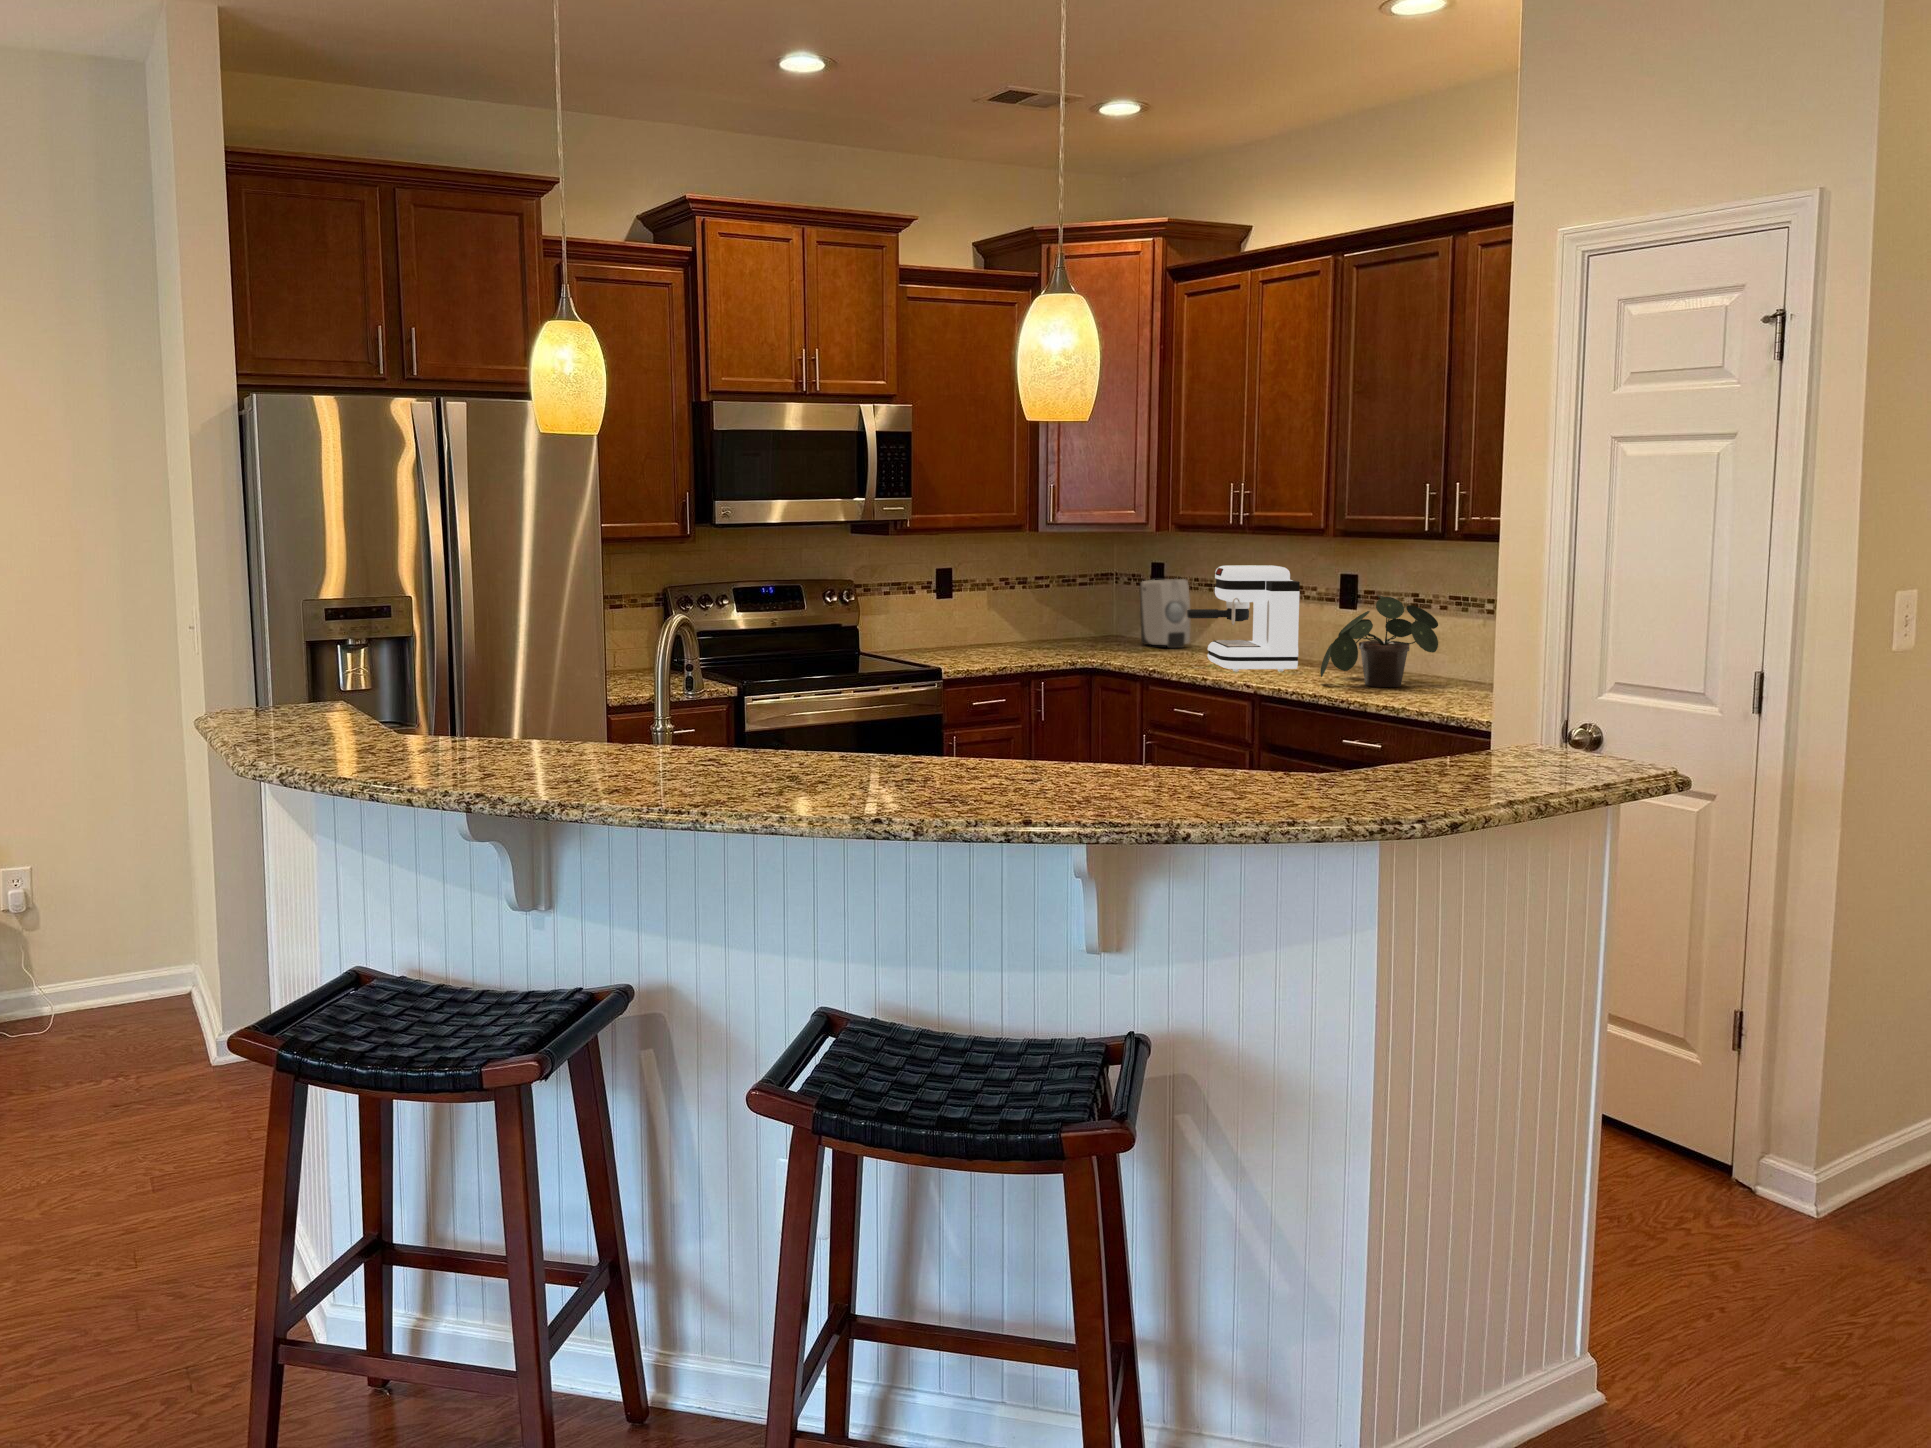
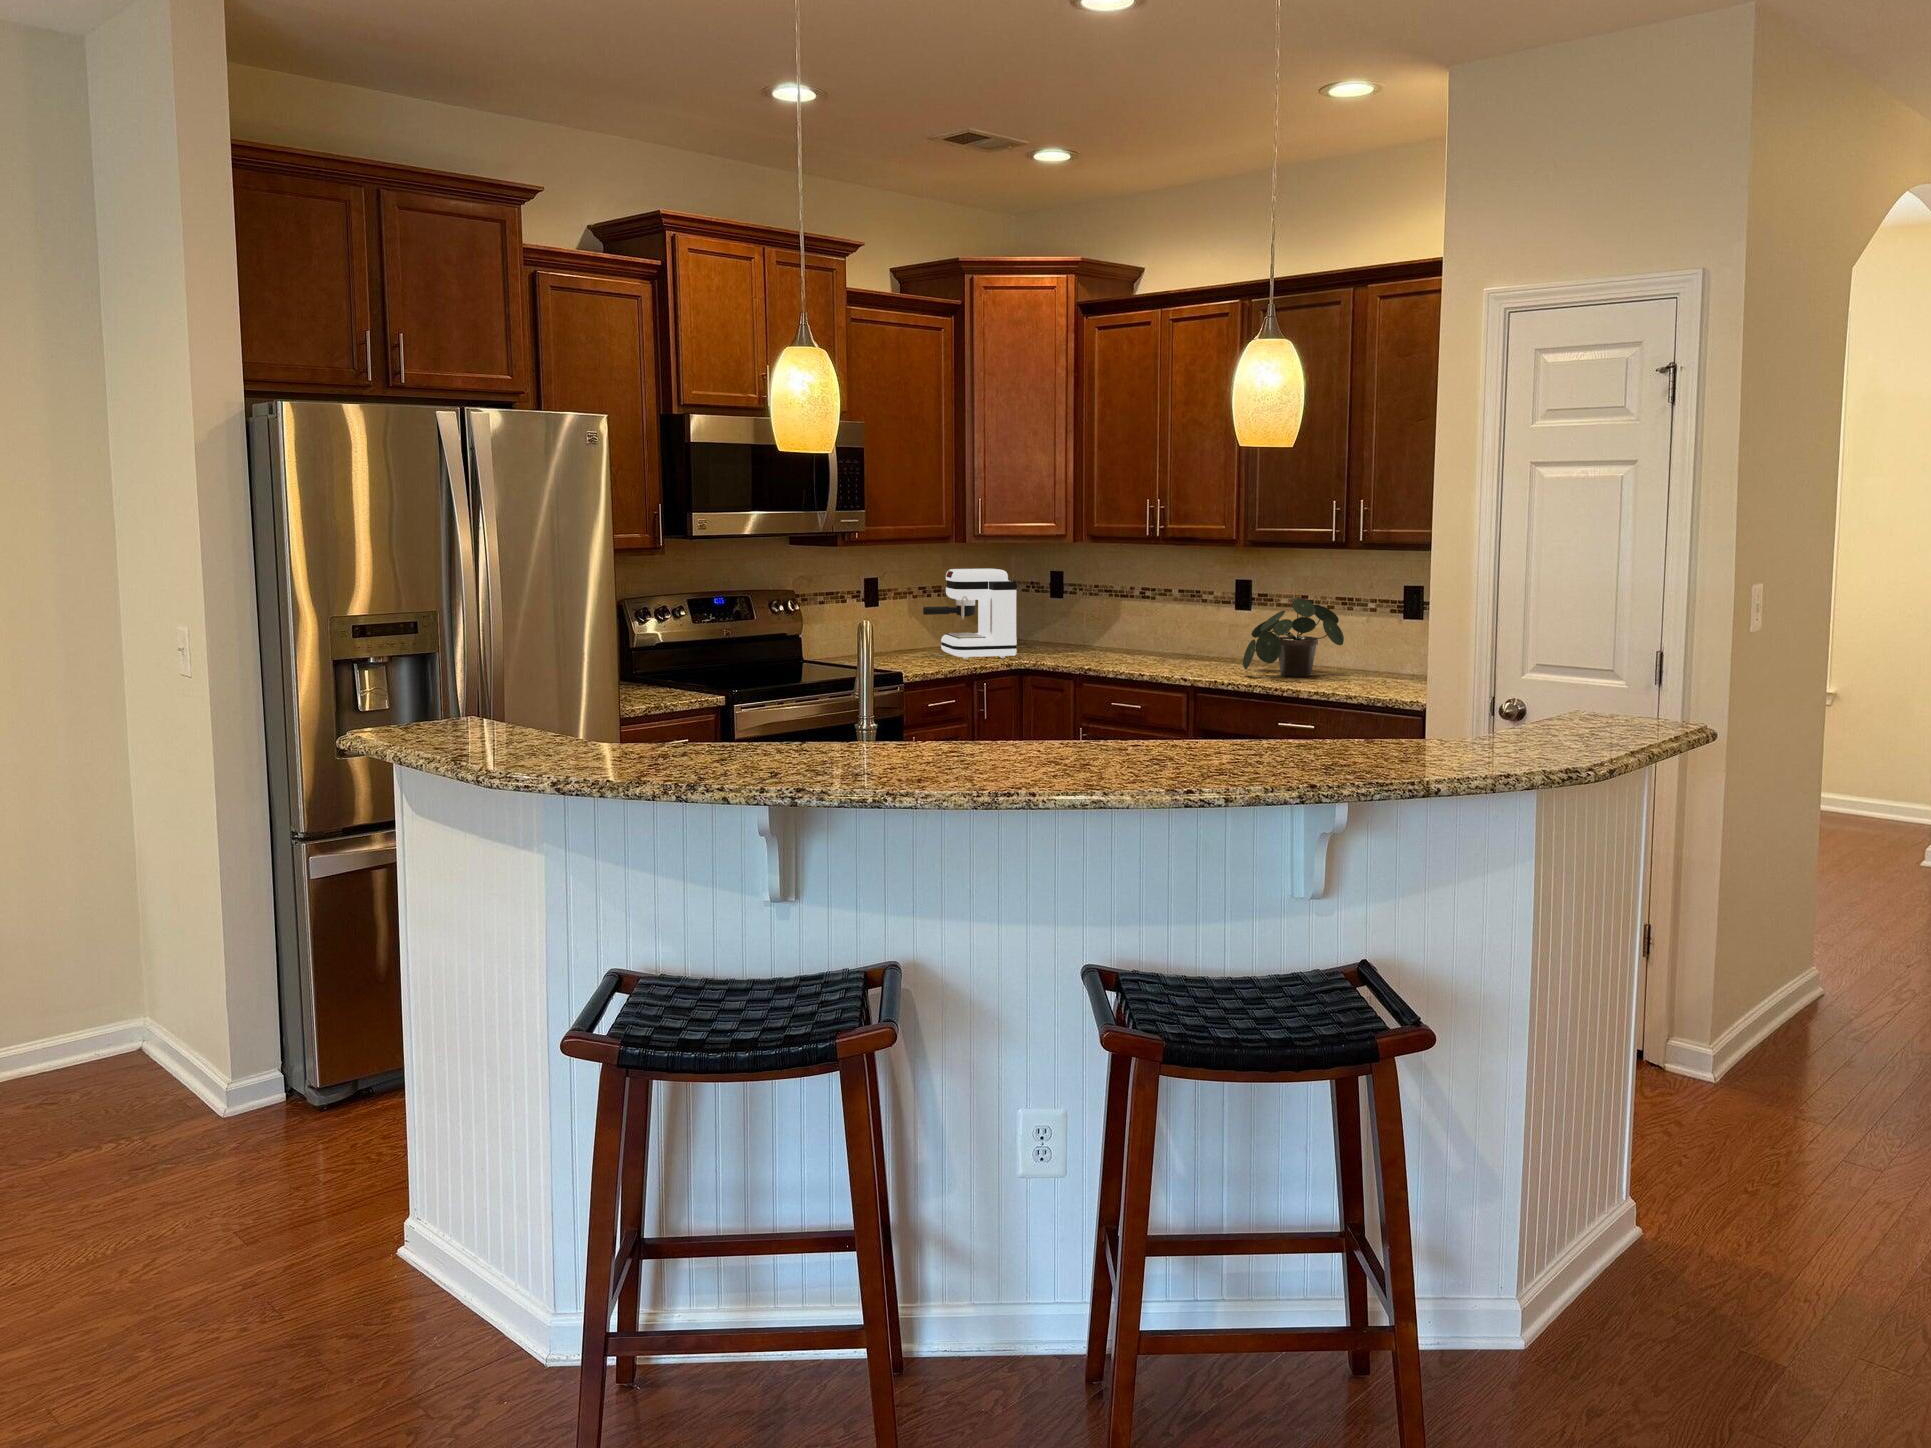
coffee maker: present [1187,565,1300,672] -> present [923,569,1017,659]
soap dispenser: present [1140,579,1190,648] -> none [1046,586,1095,649]

